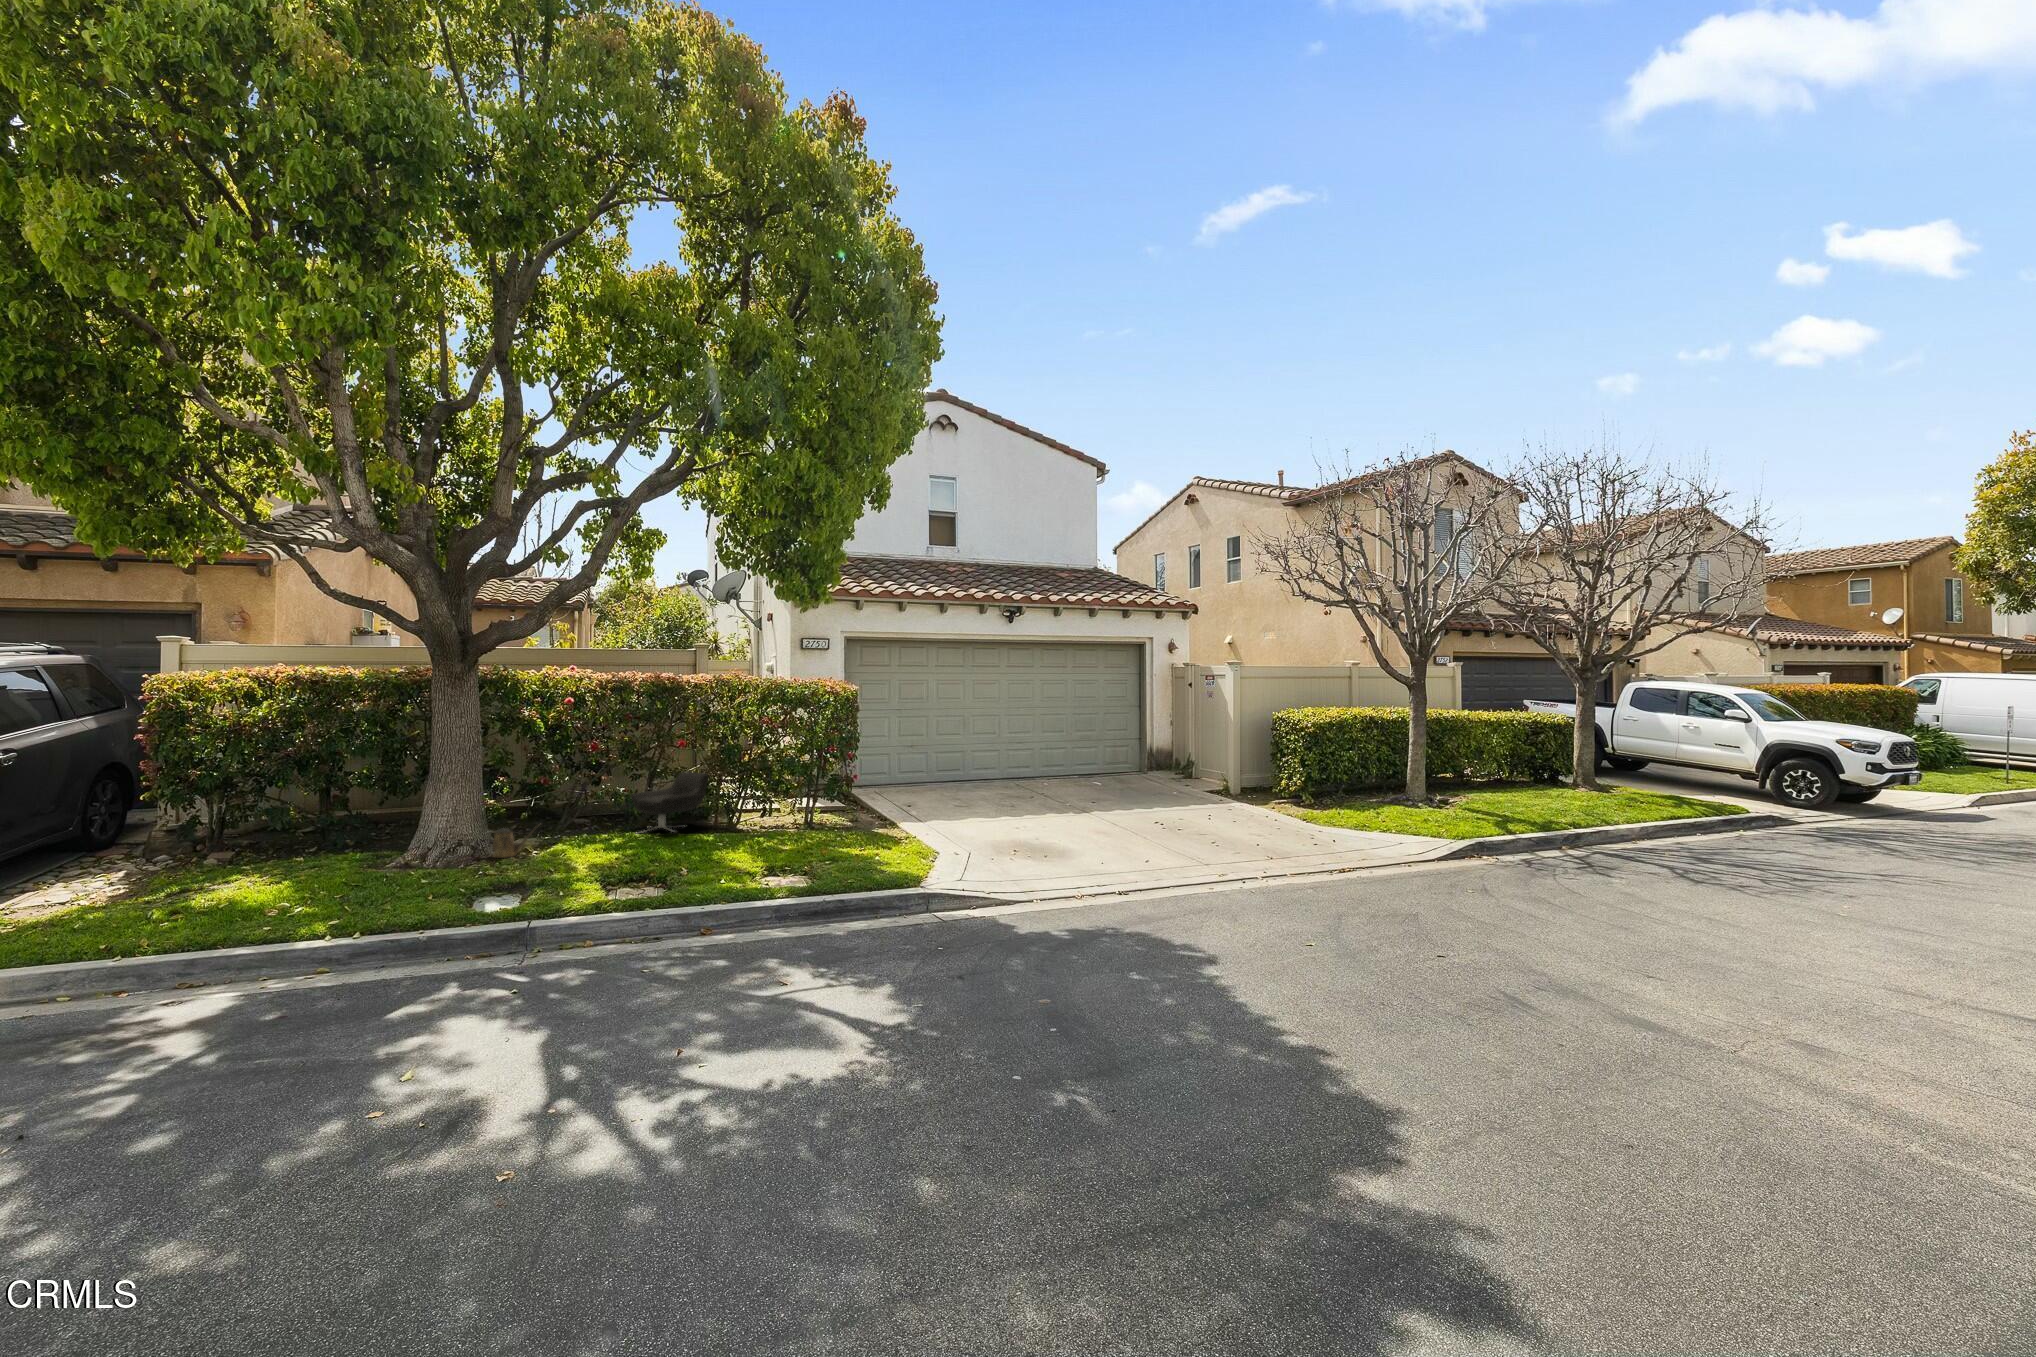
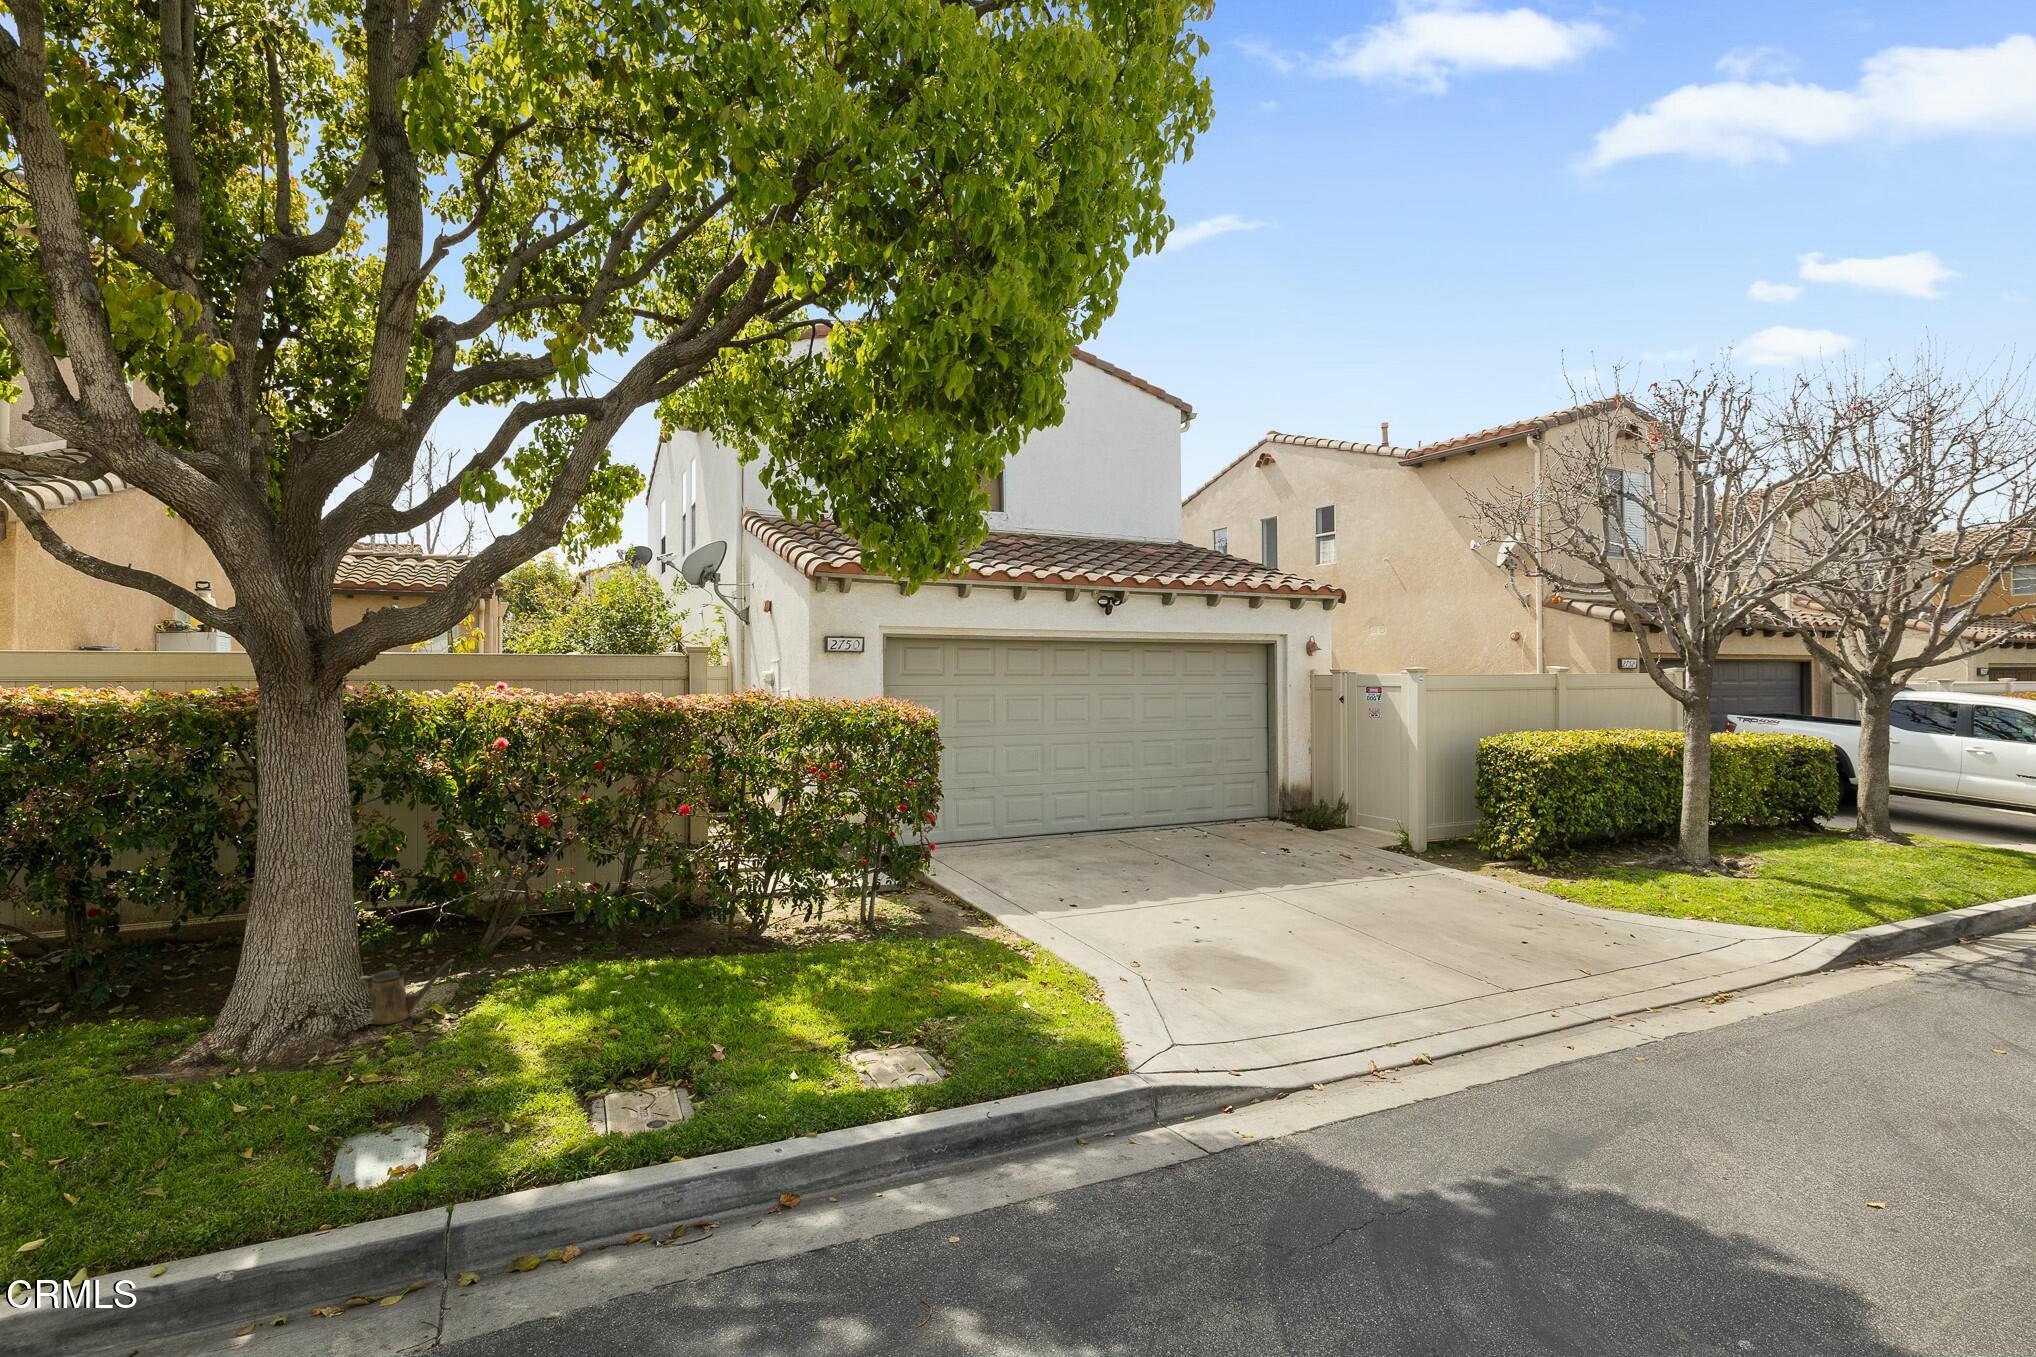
lounge chair: present [630,771,708,833] -> none [594,848,719,957]

